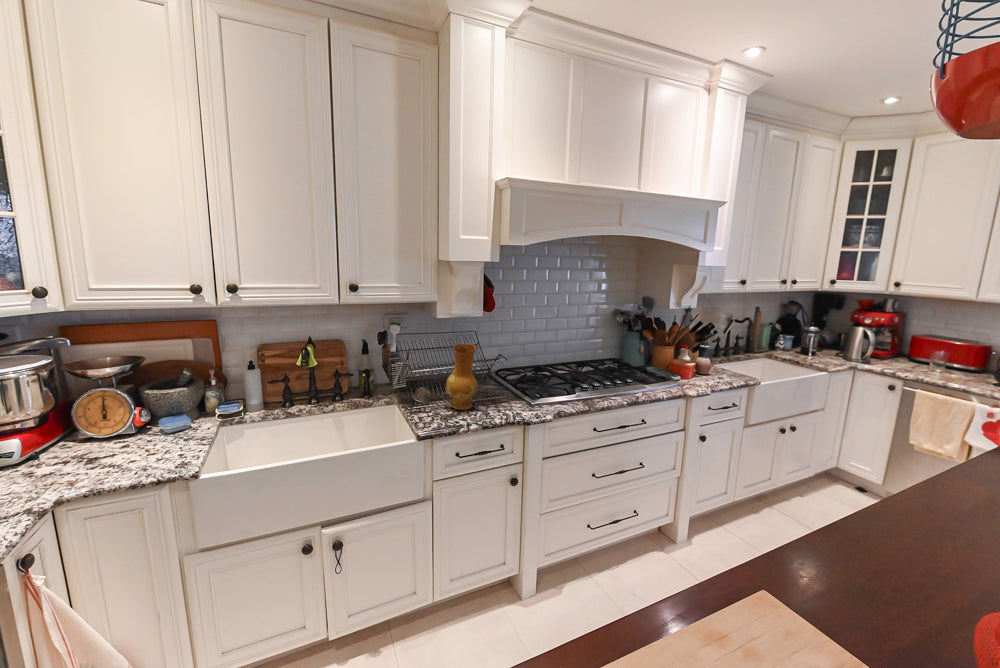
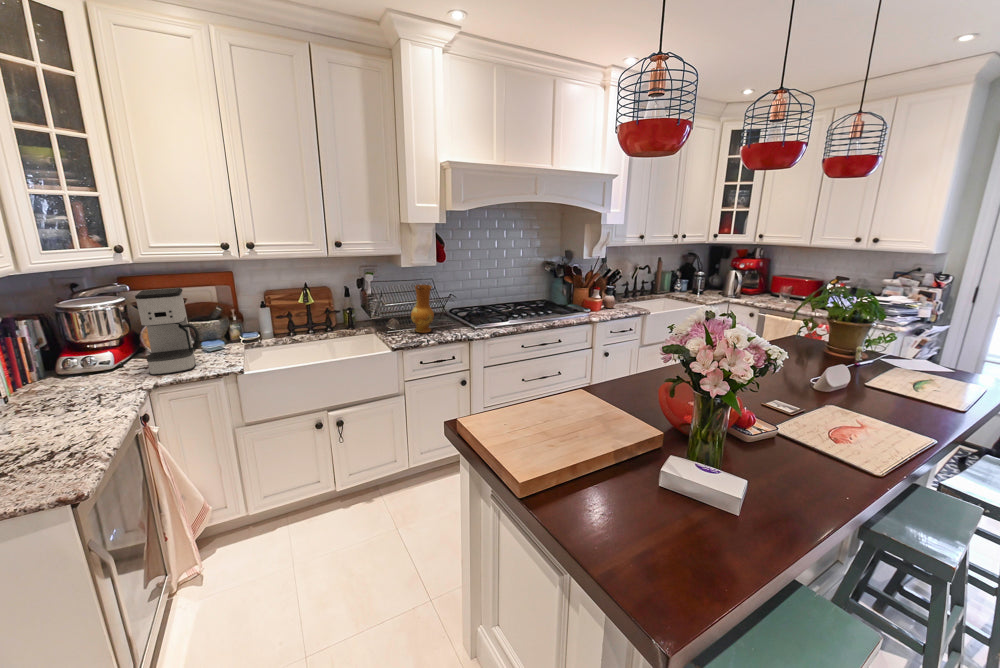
coffee maker: none [44,347,145,480] -> present [135,288,200,375]

